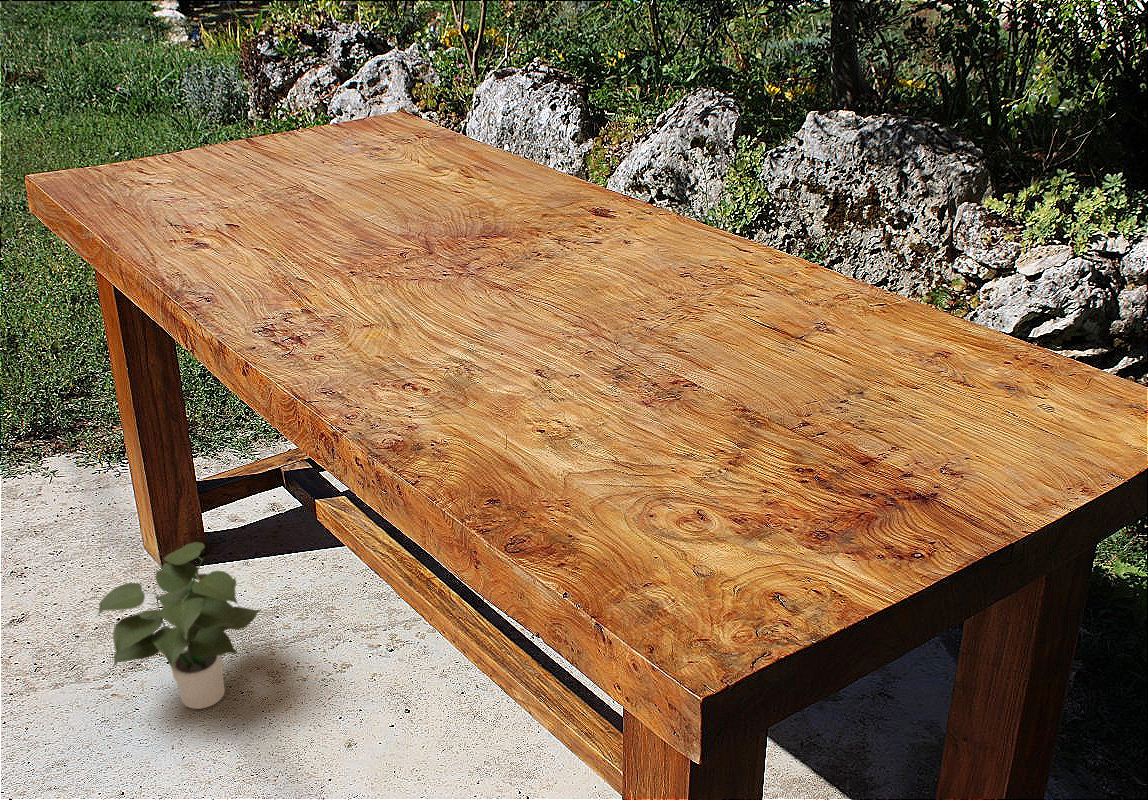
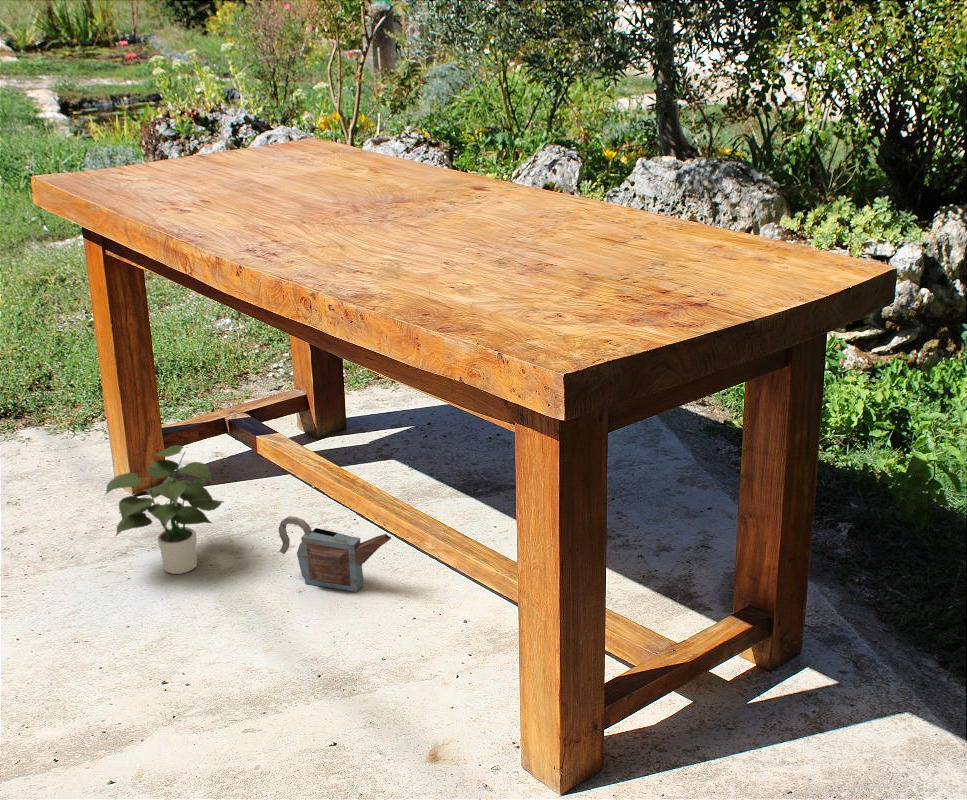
watering can: none [324,651,470,755] -> present [279,516,391,592]

